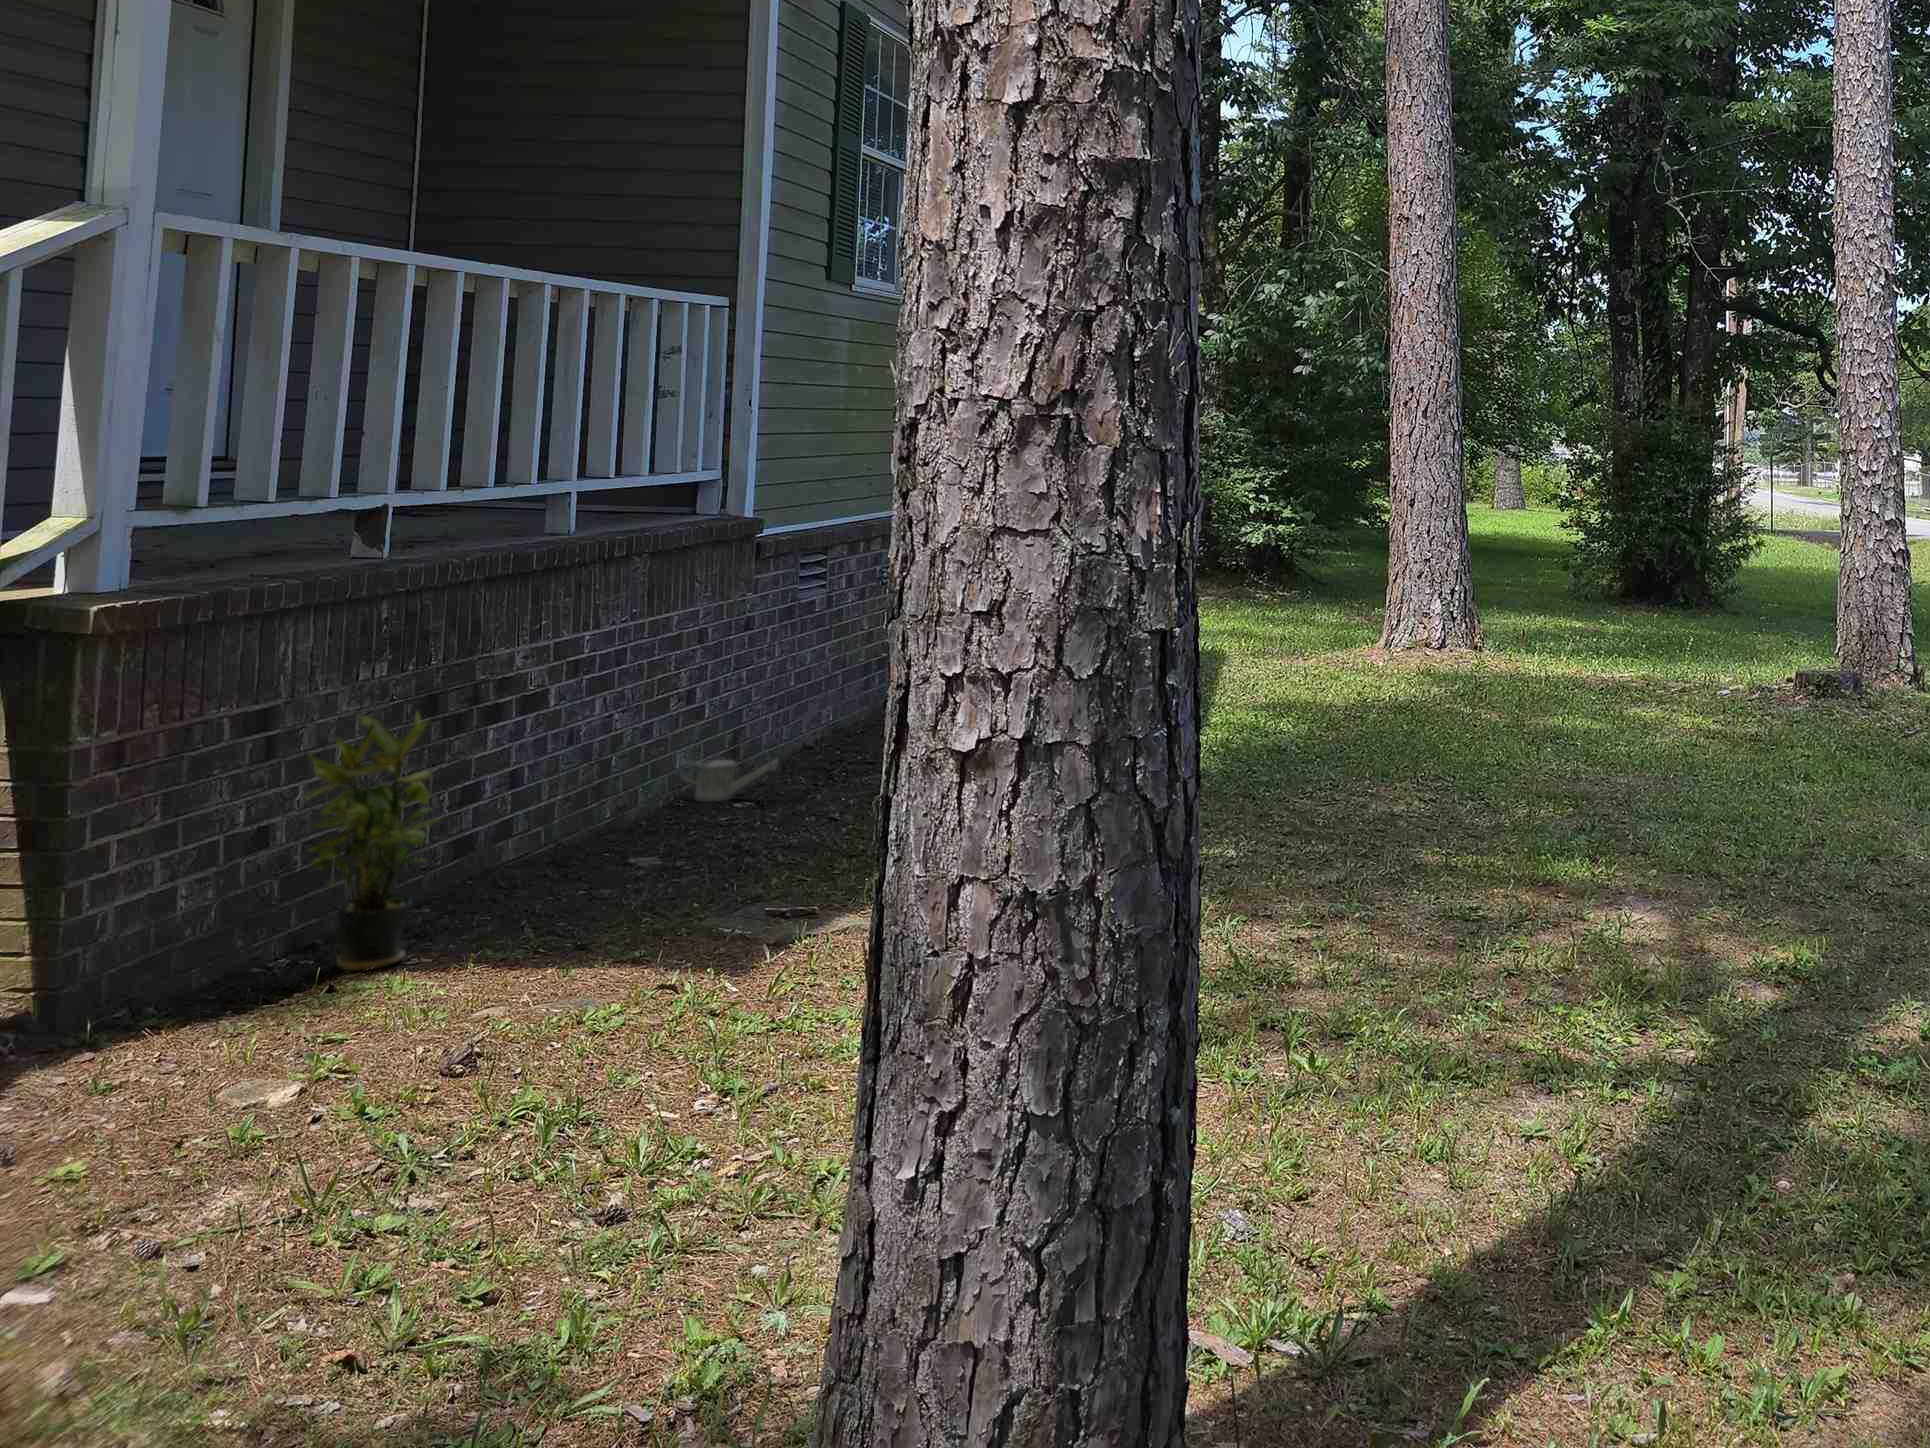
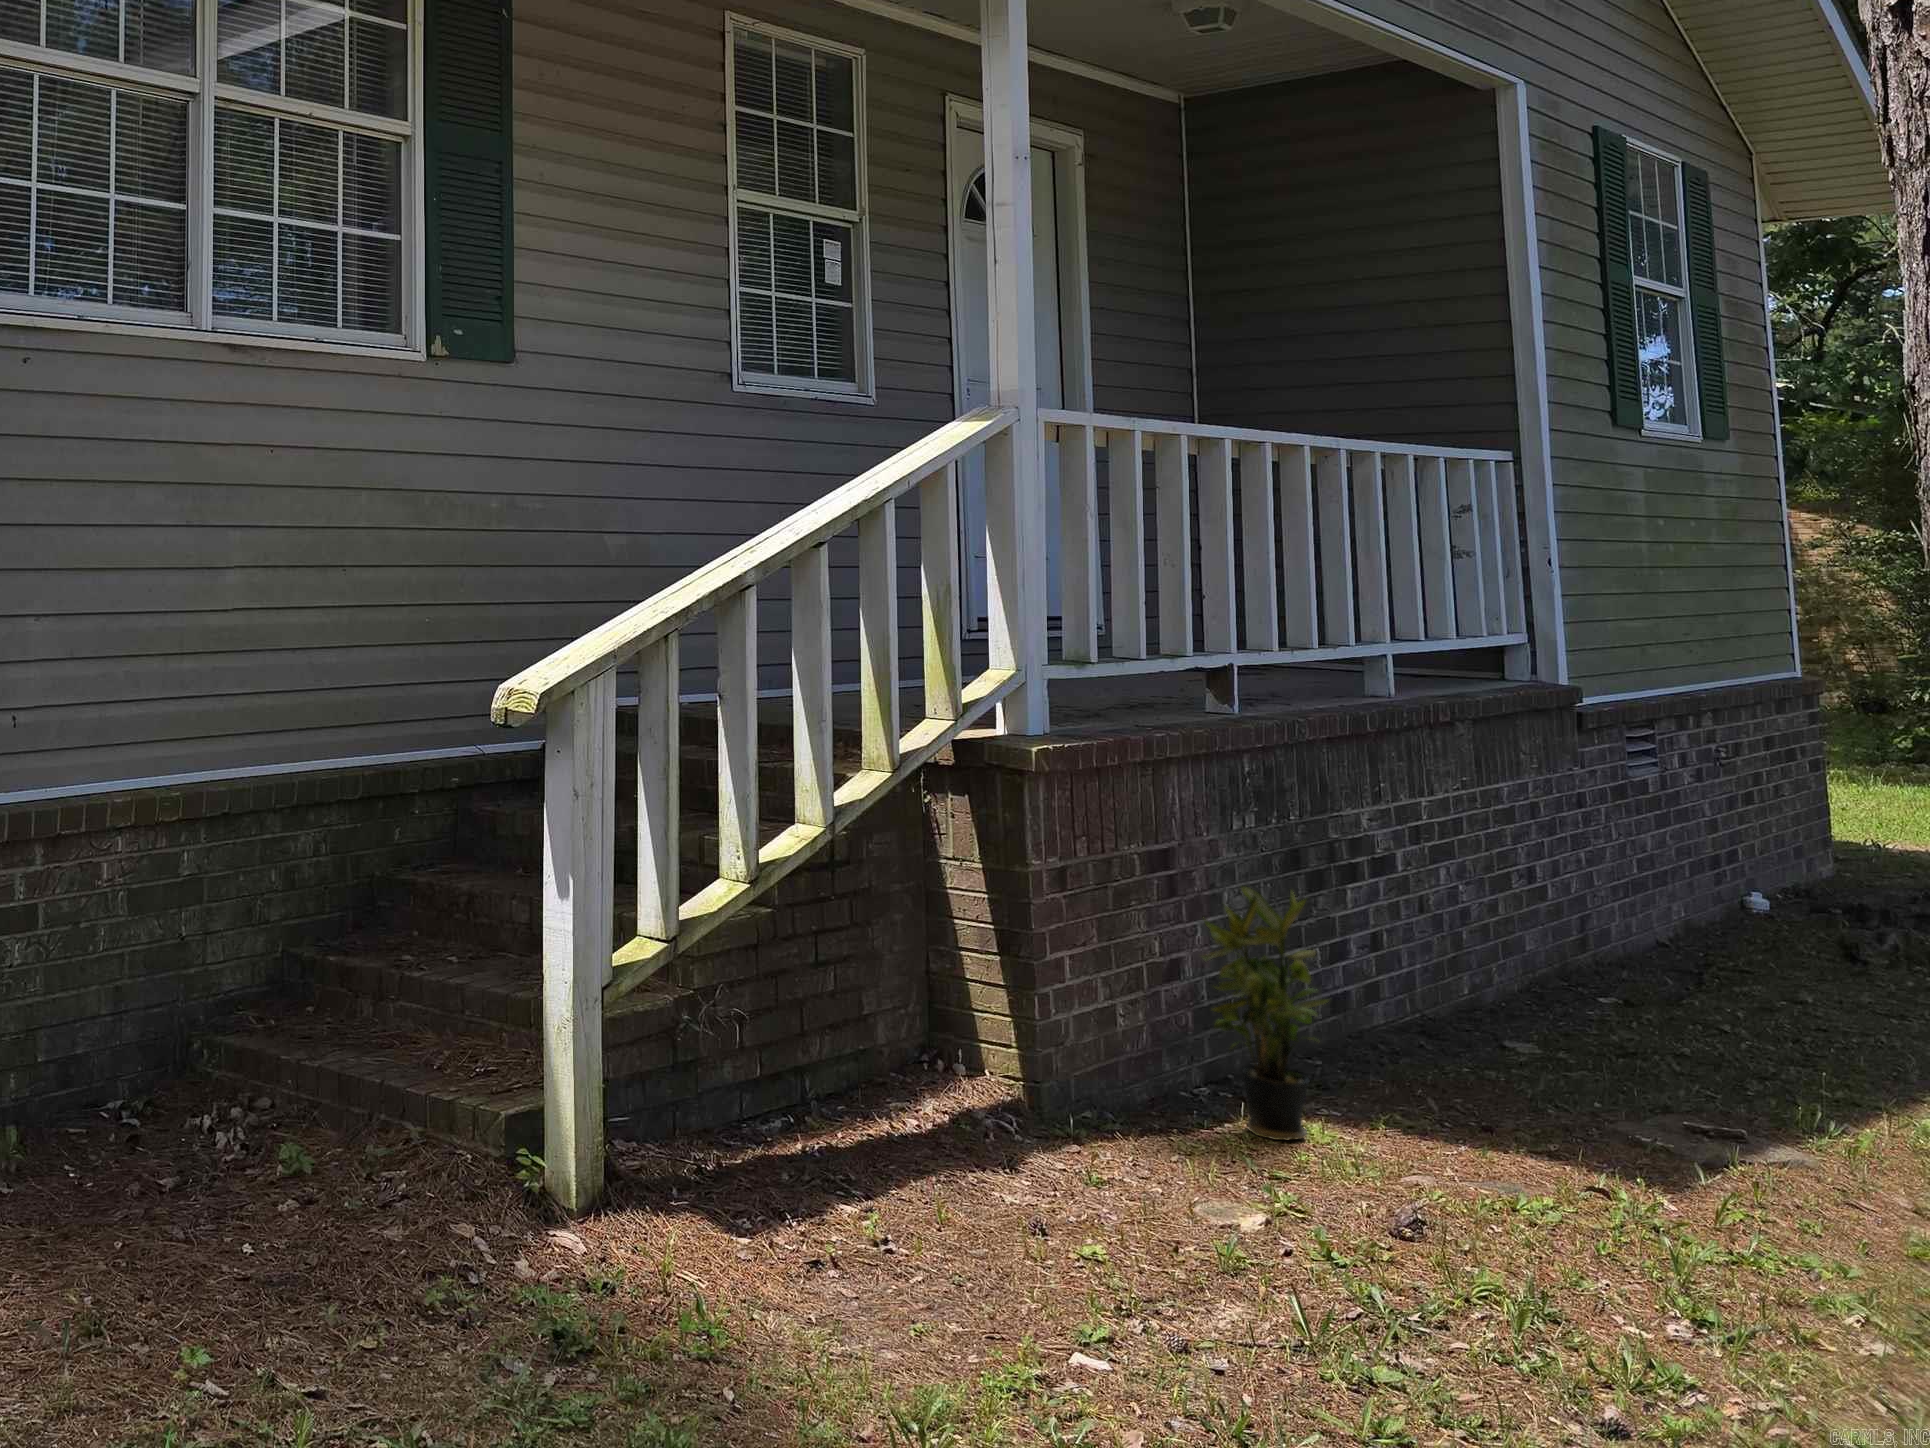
watering can: present [678,760,778,802] -> none [1535,994,1657,1048]

